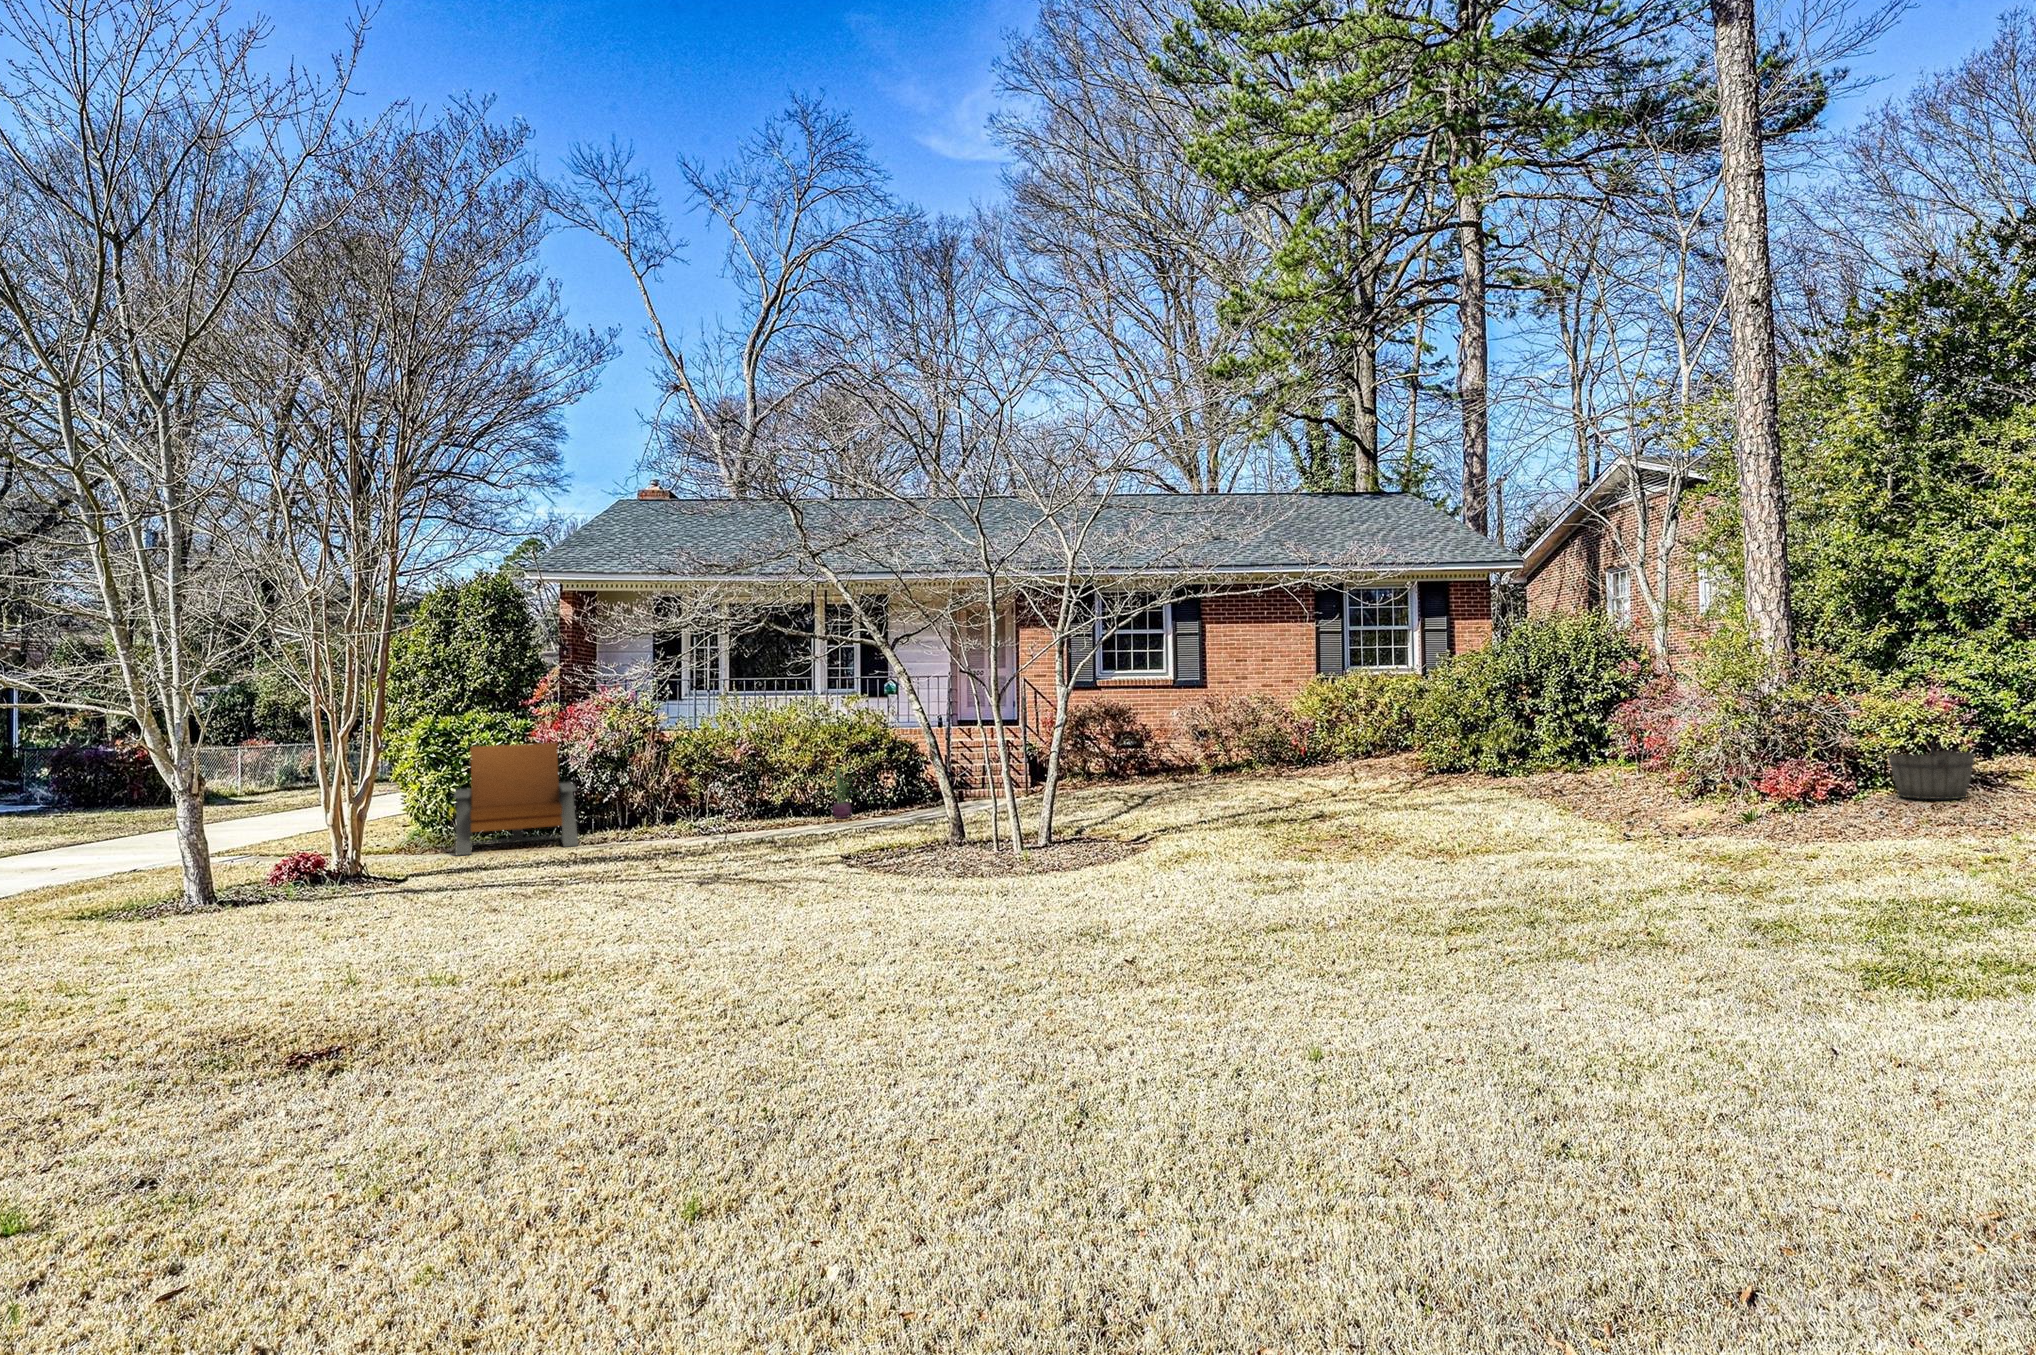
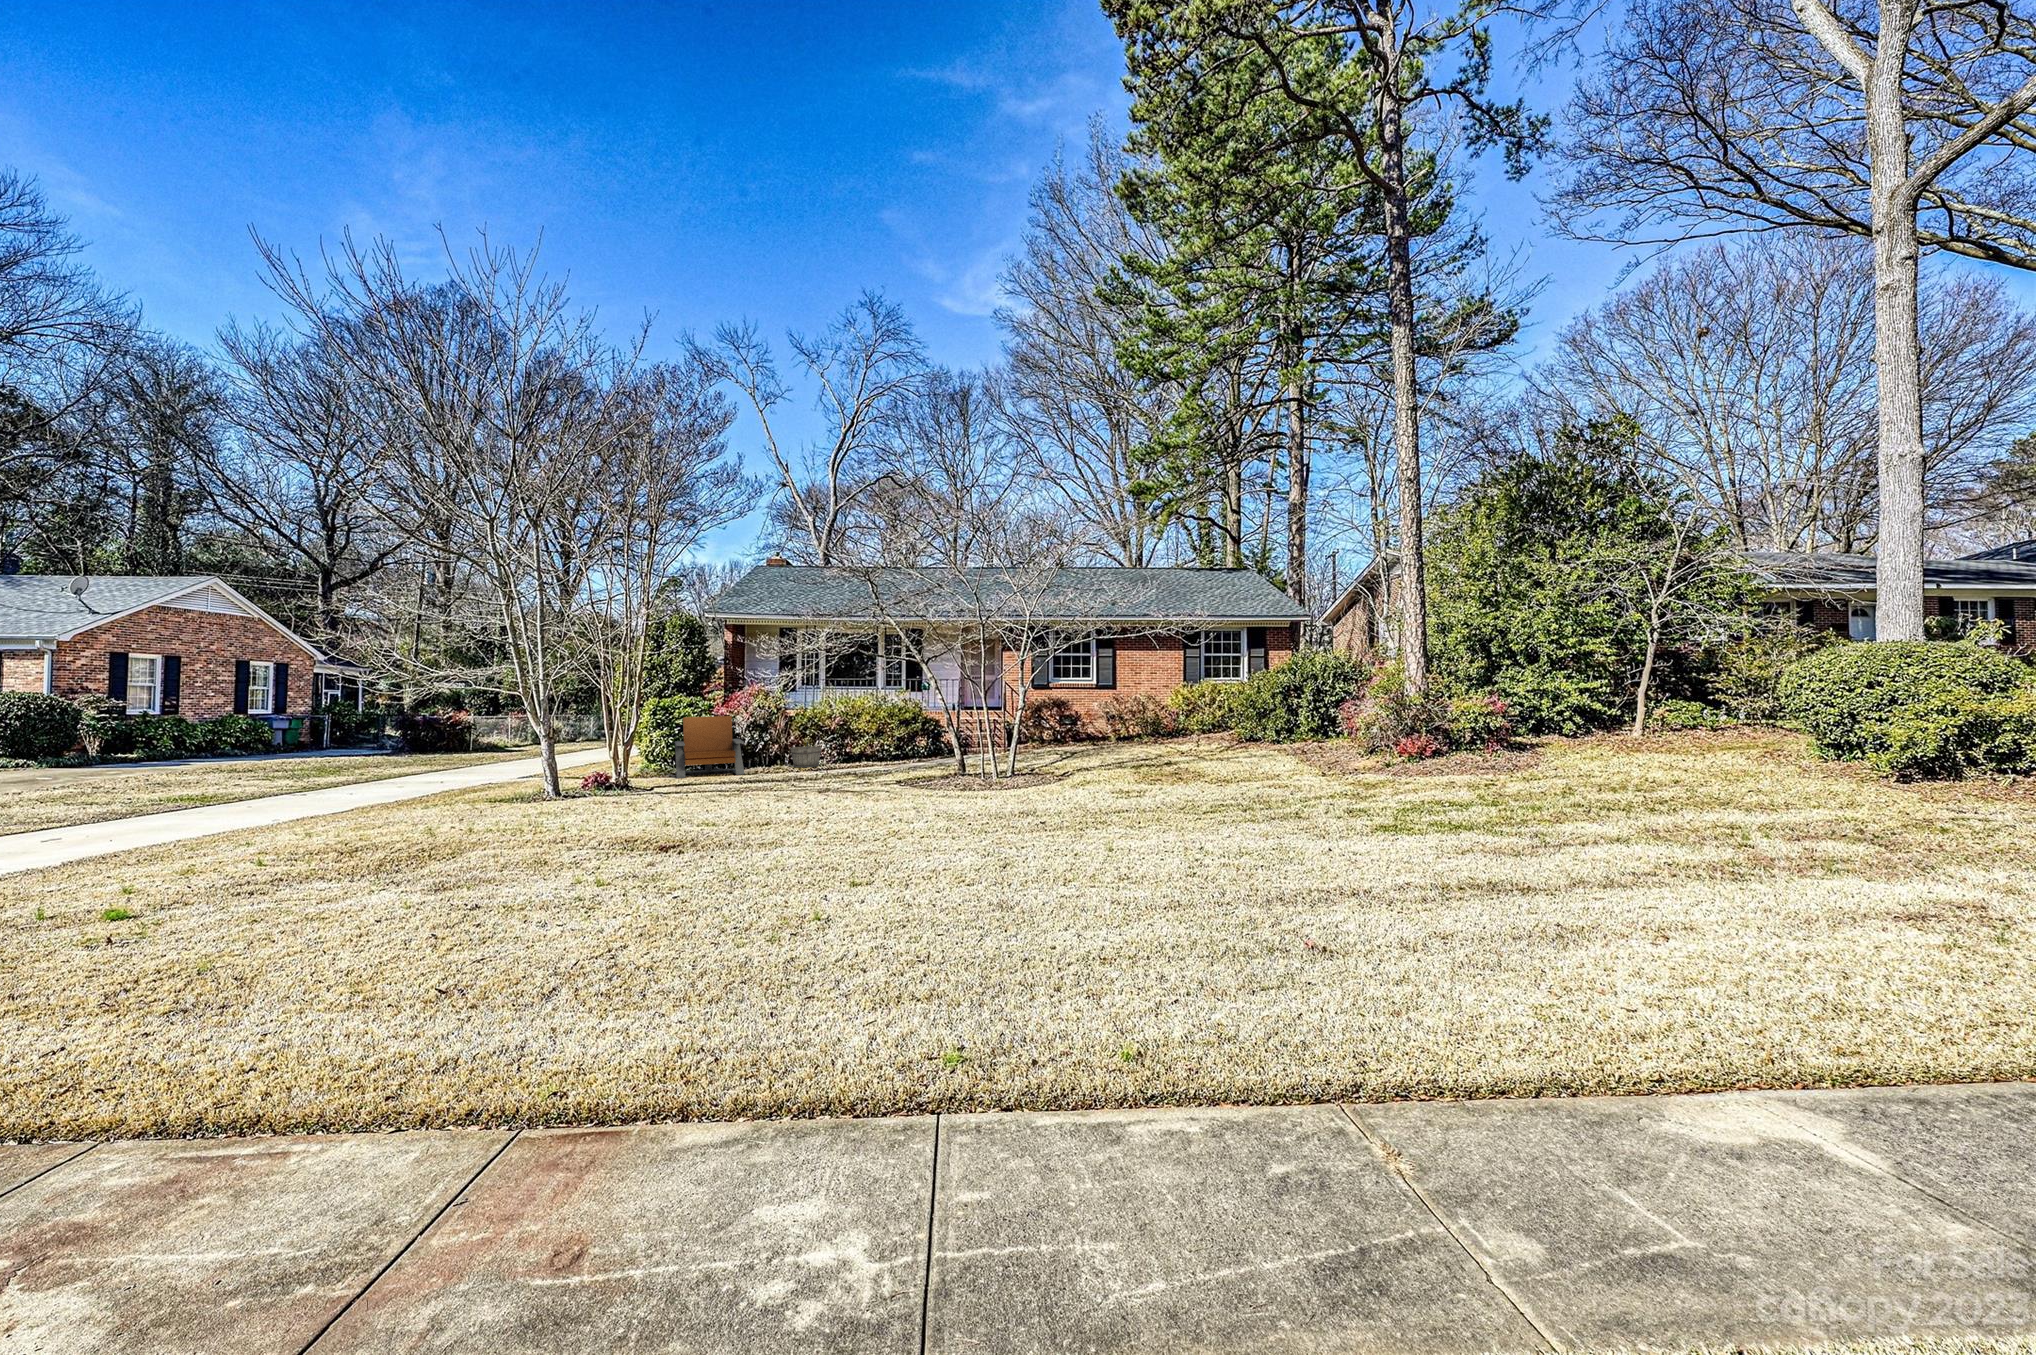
wooden bucket: present [1888,741,1975,799] -> present [790,742,821,767]
decorative plant: present [830,767,851,819] -> none [877,732,907,763]

